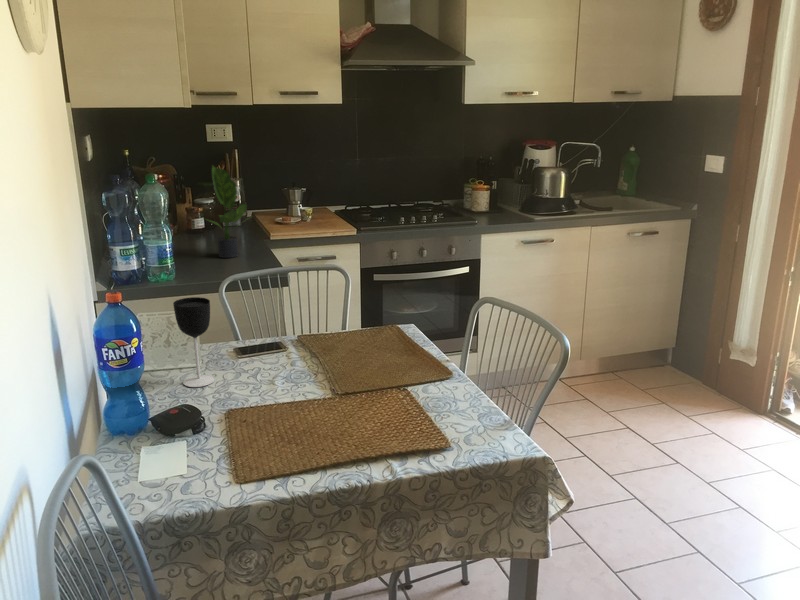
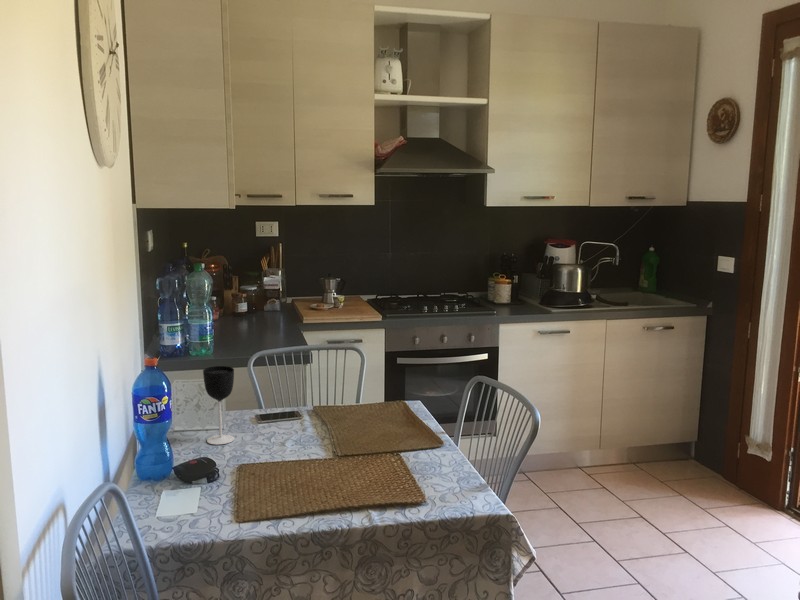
potted plant: present [208,166,247,258] -> none [244,256,289,338]

